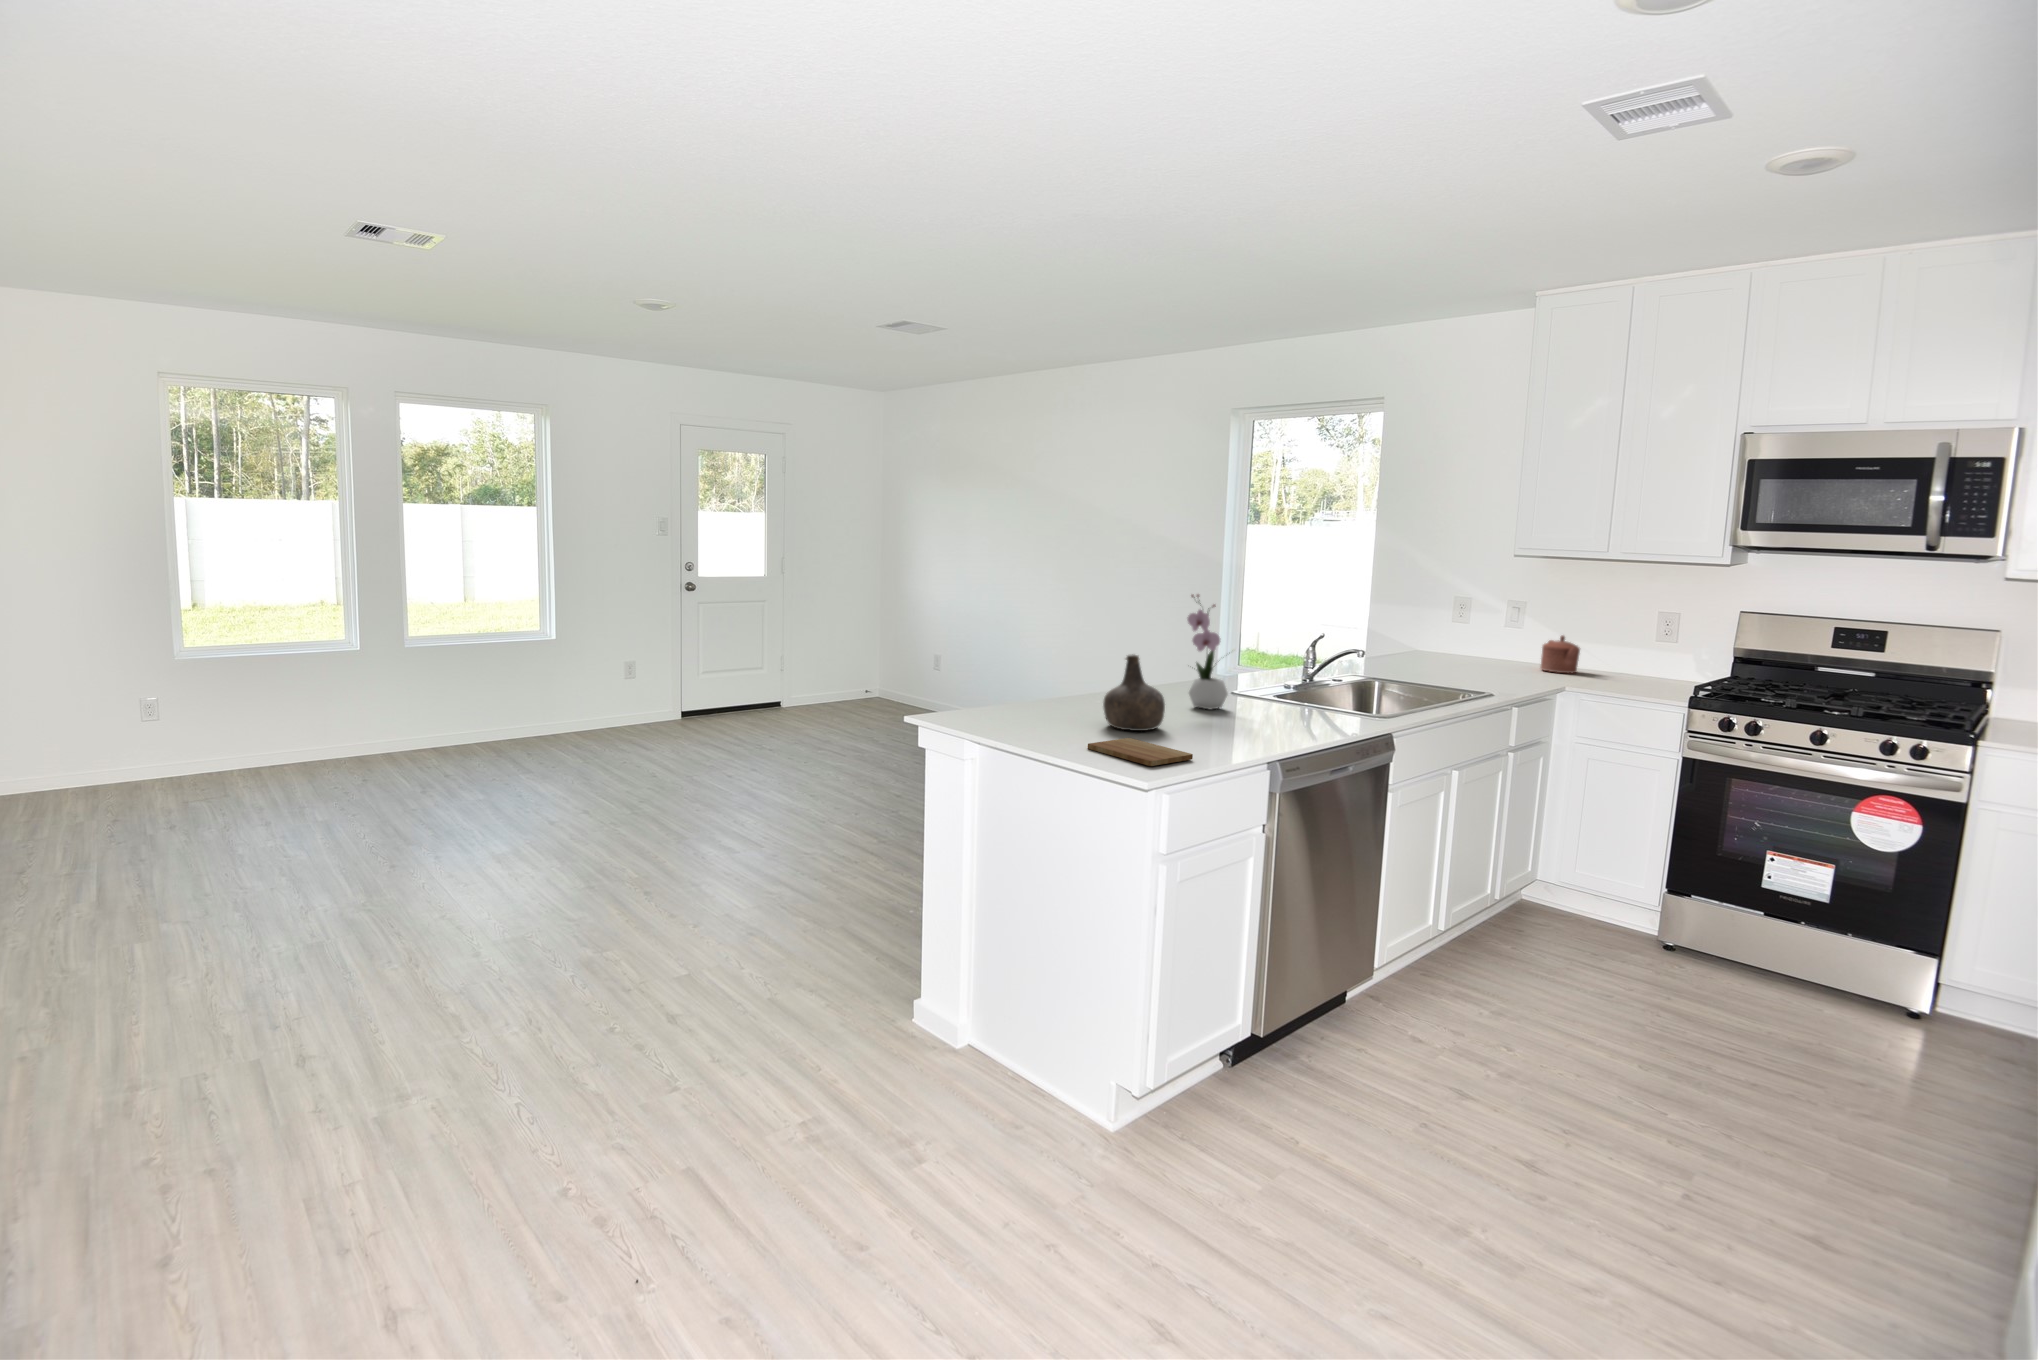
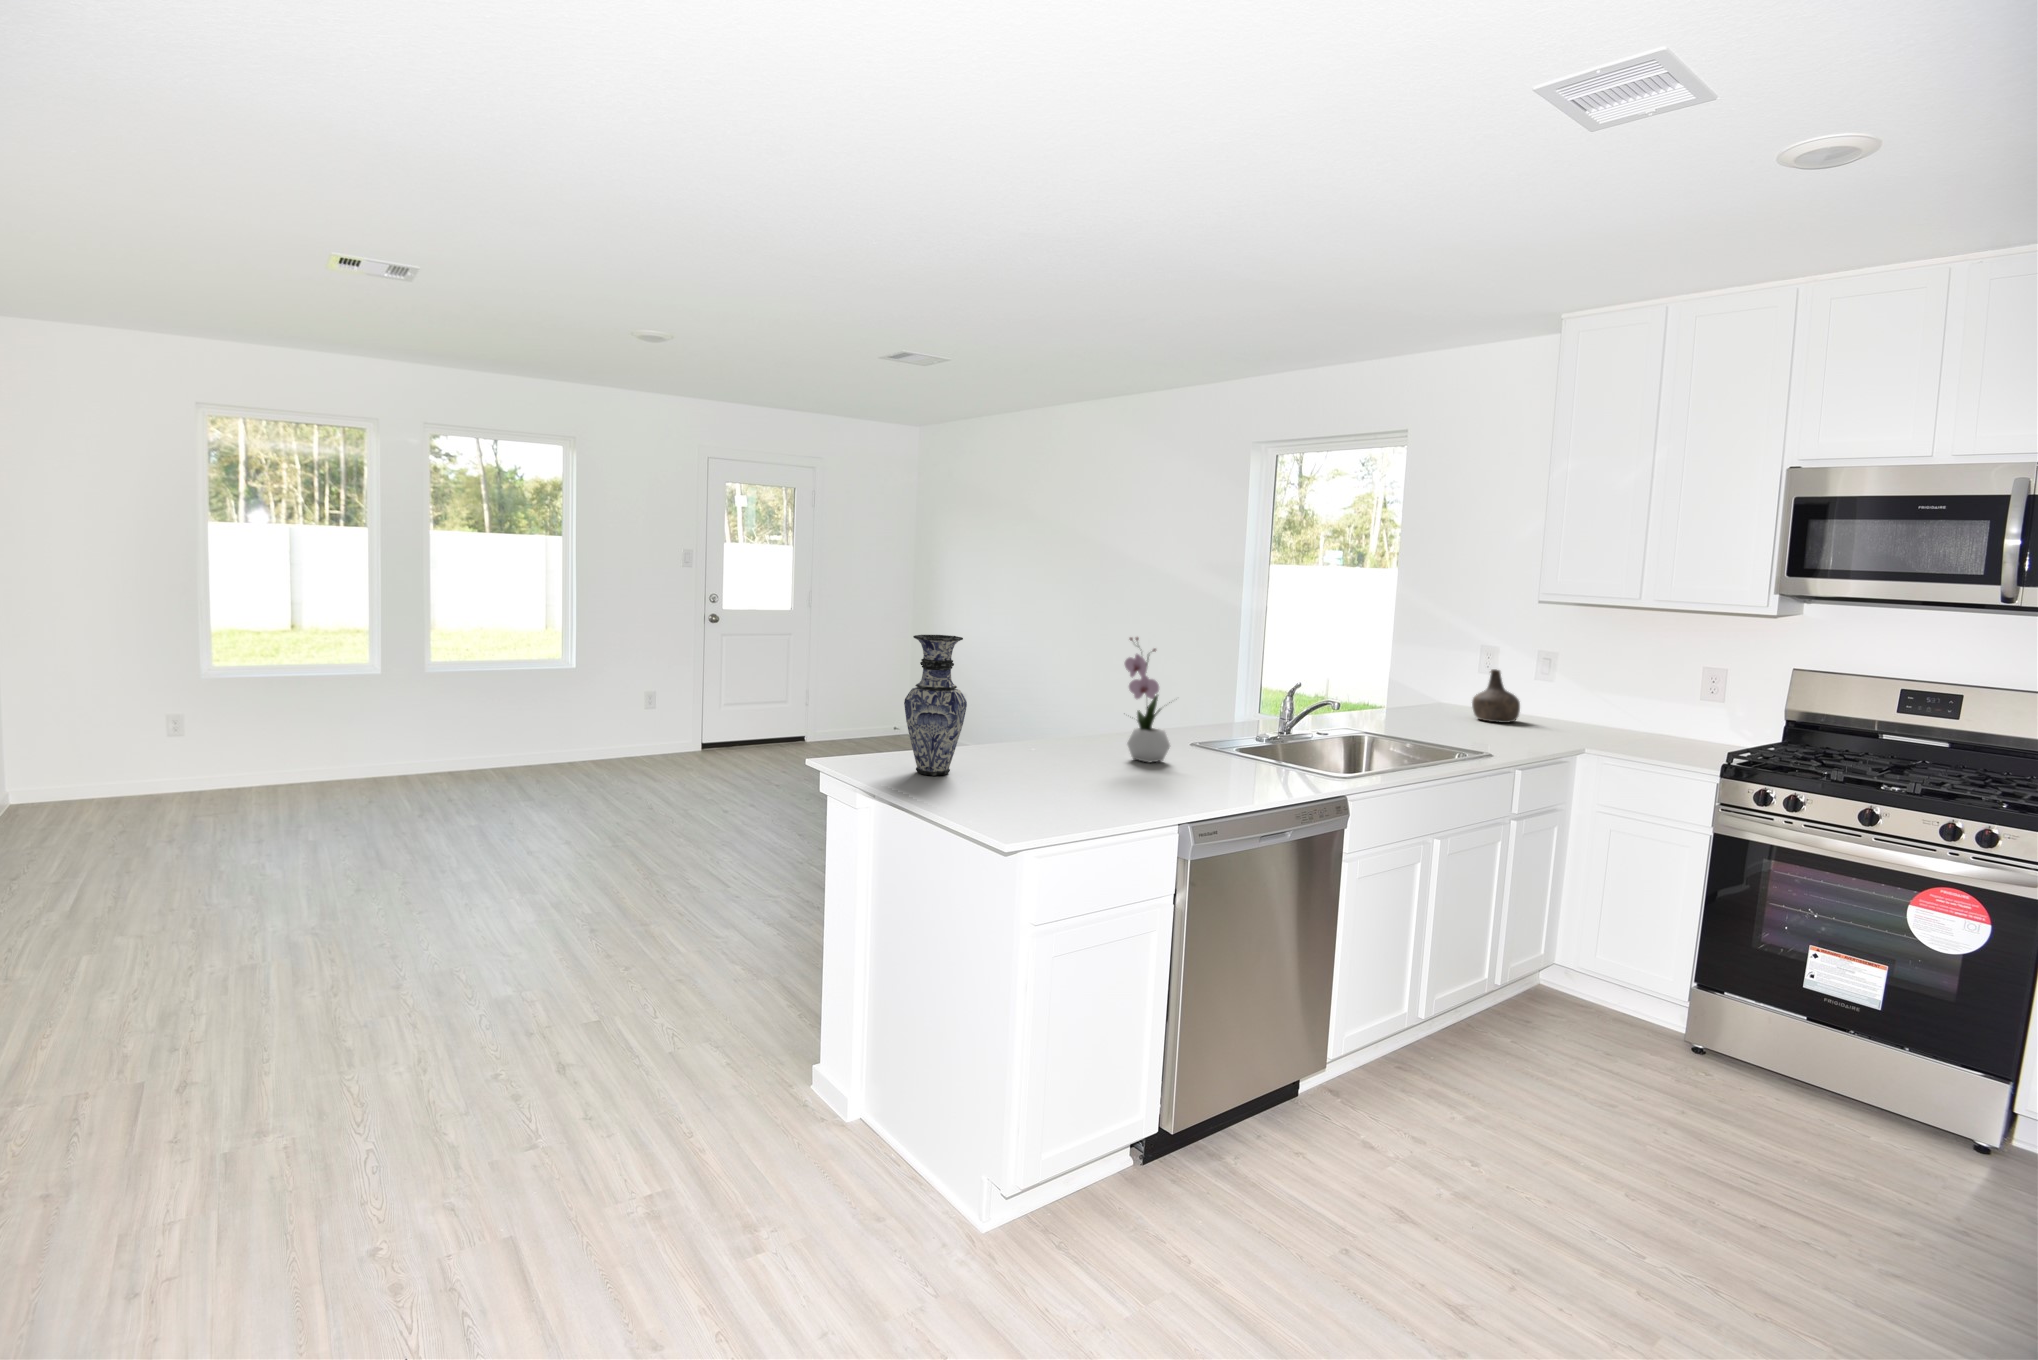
vase: none [1002,595,1060,726] -> present [904,635,967,776]
teapot: present [1541,635,1580,673] -> none [1569,690,1614,733]
bottle: present [1103,654,1165,731] -> present [1472,669,1520,723]
cutting board: present [1088,738,1193,766] -> none [974,792,1081,825]

